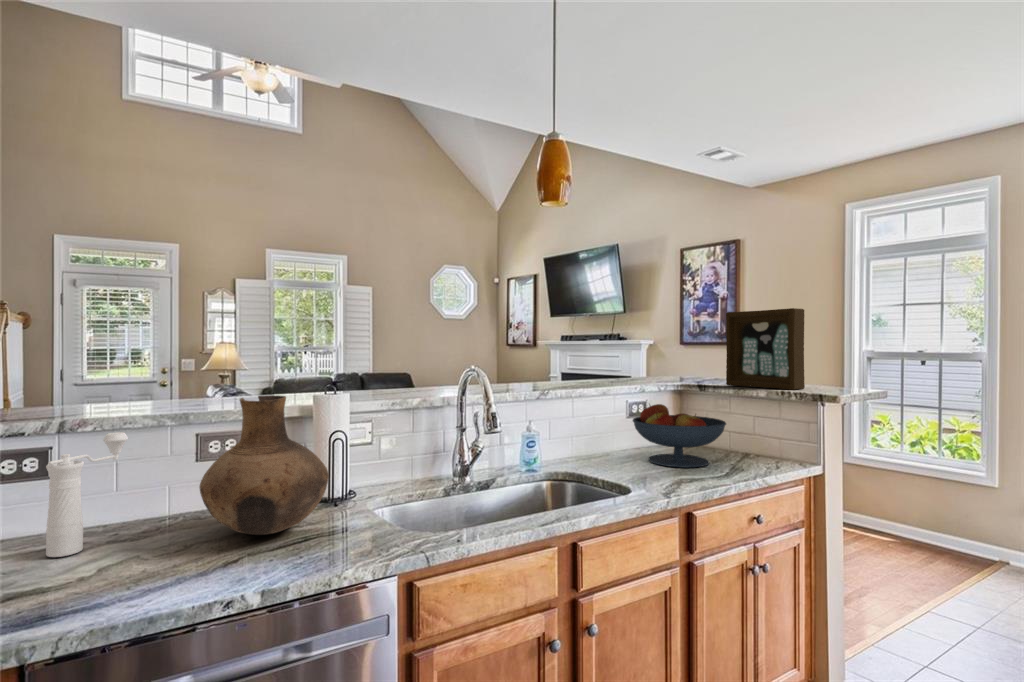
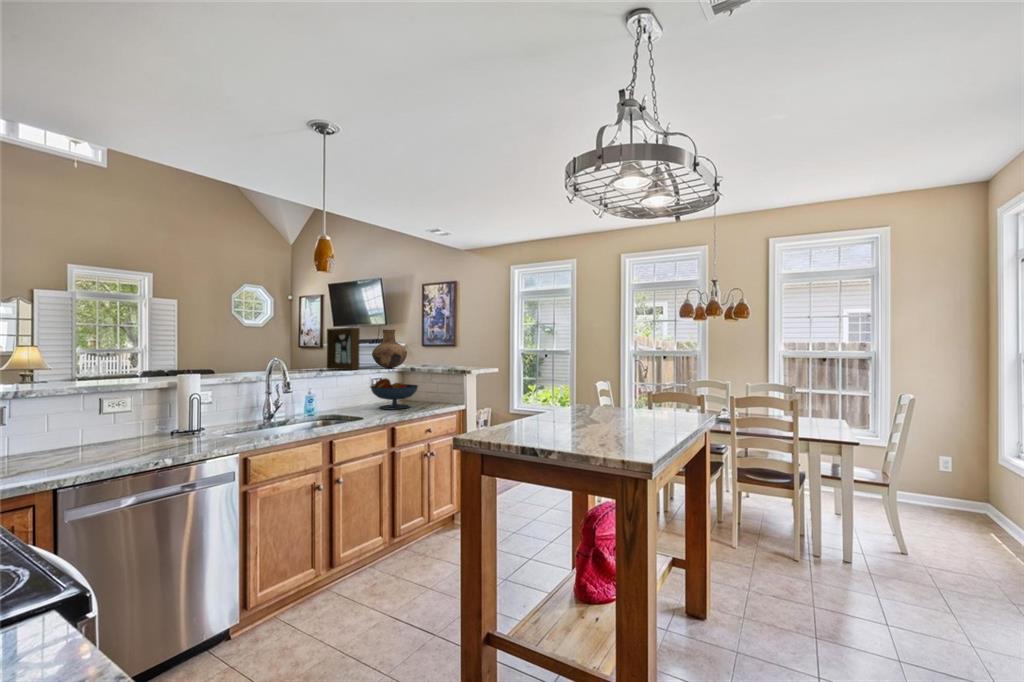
picture frame: present [726,308,805,390] -> present [327,328,360,370]
vase: present [200,395,329,535] -> present [372,329,407,368]
pepper mill: present [46,432,128,557] -> none [24,397,66,461]

